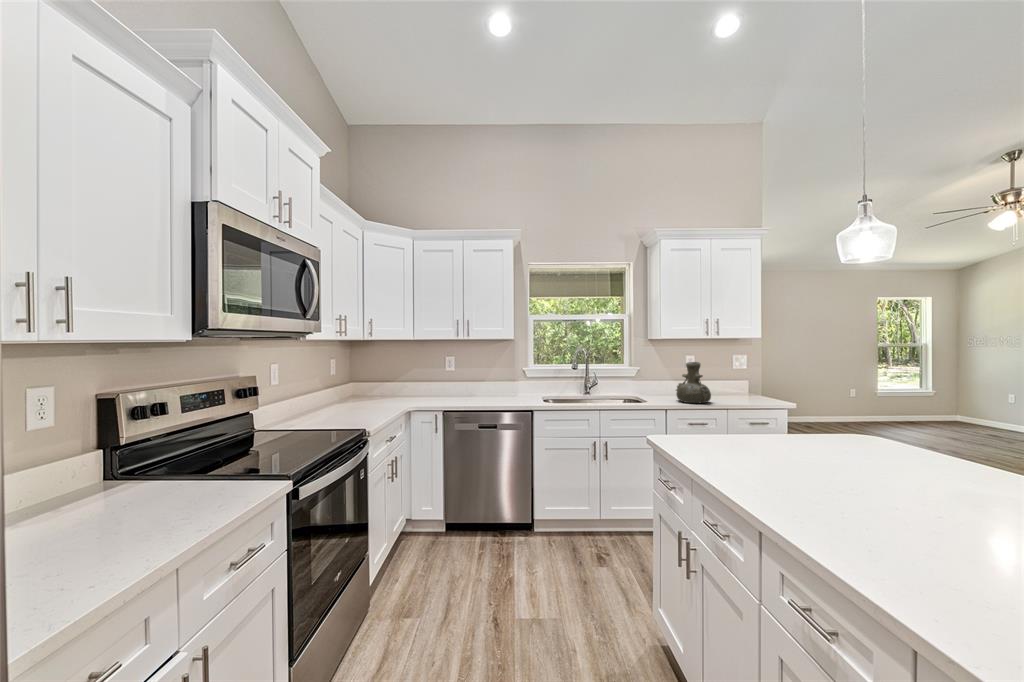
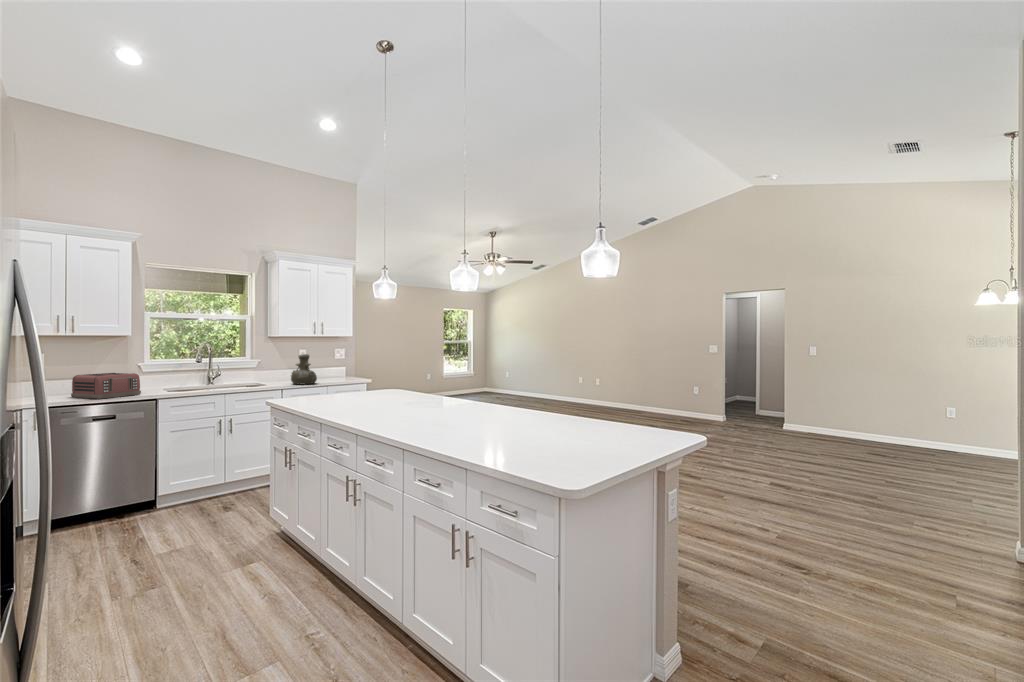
toaster: none [469,378,521,405] -> present [71,373,141,399]

